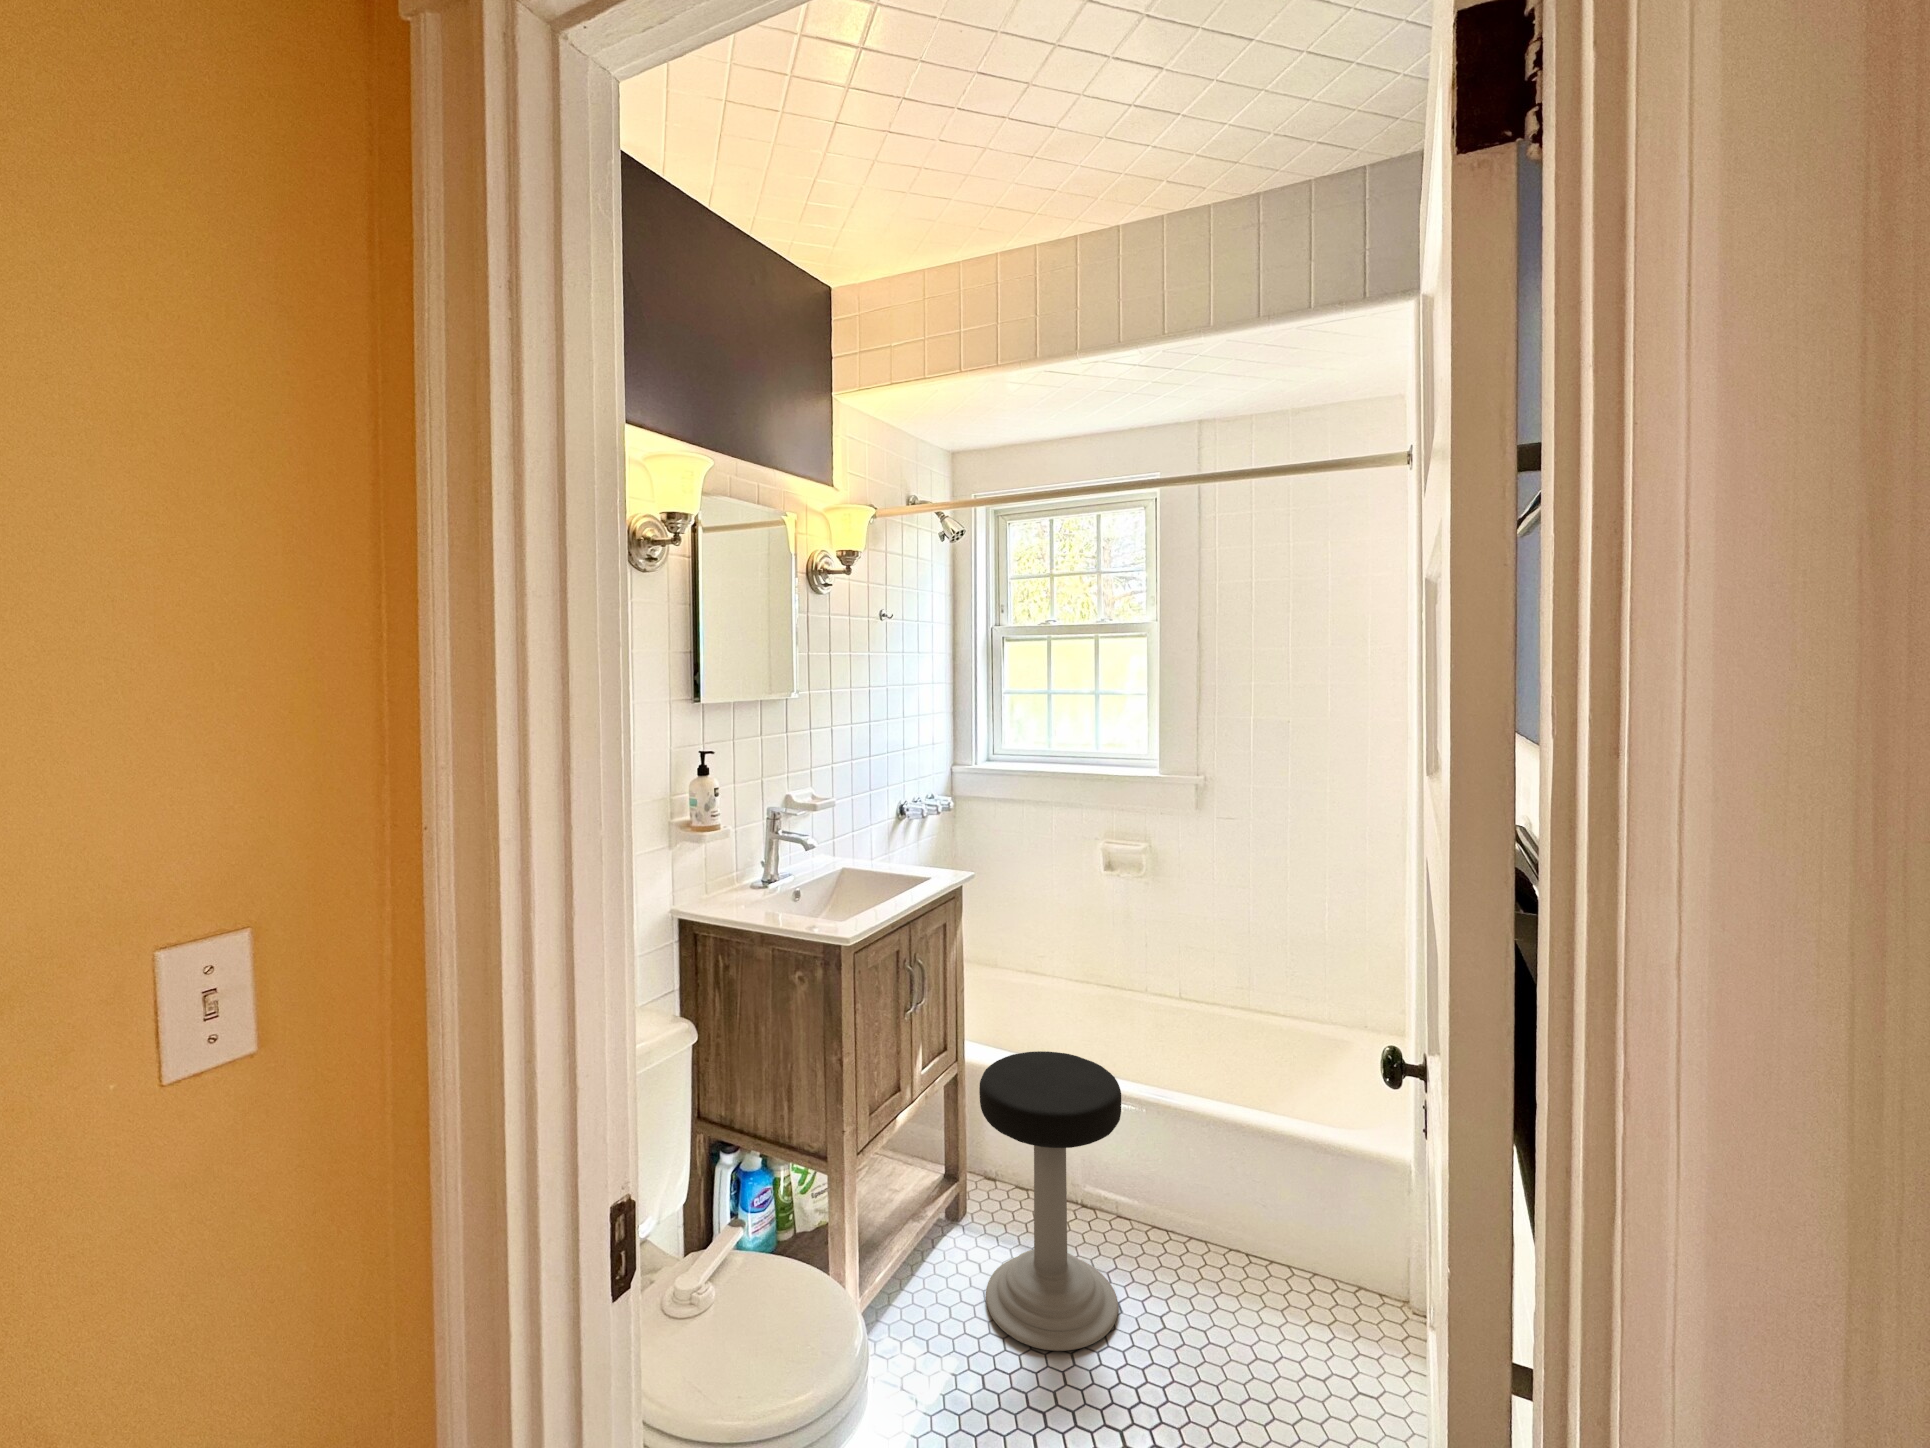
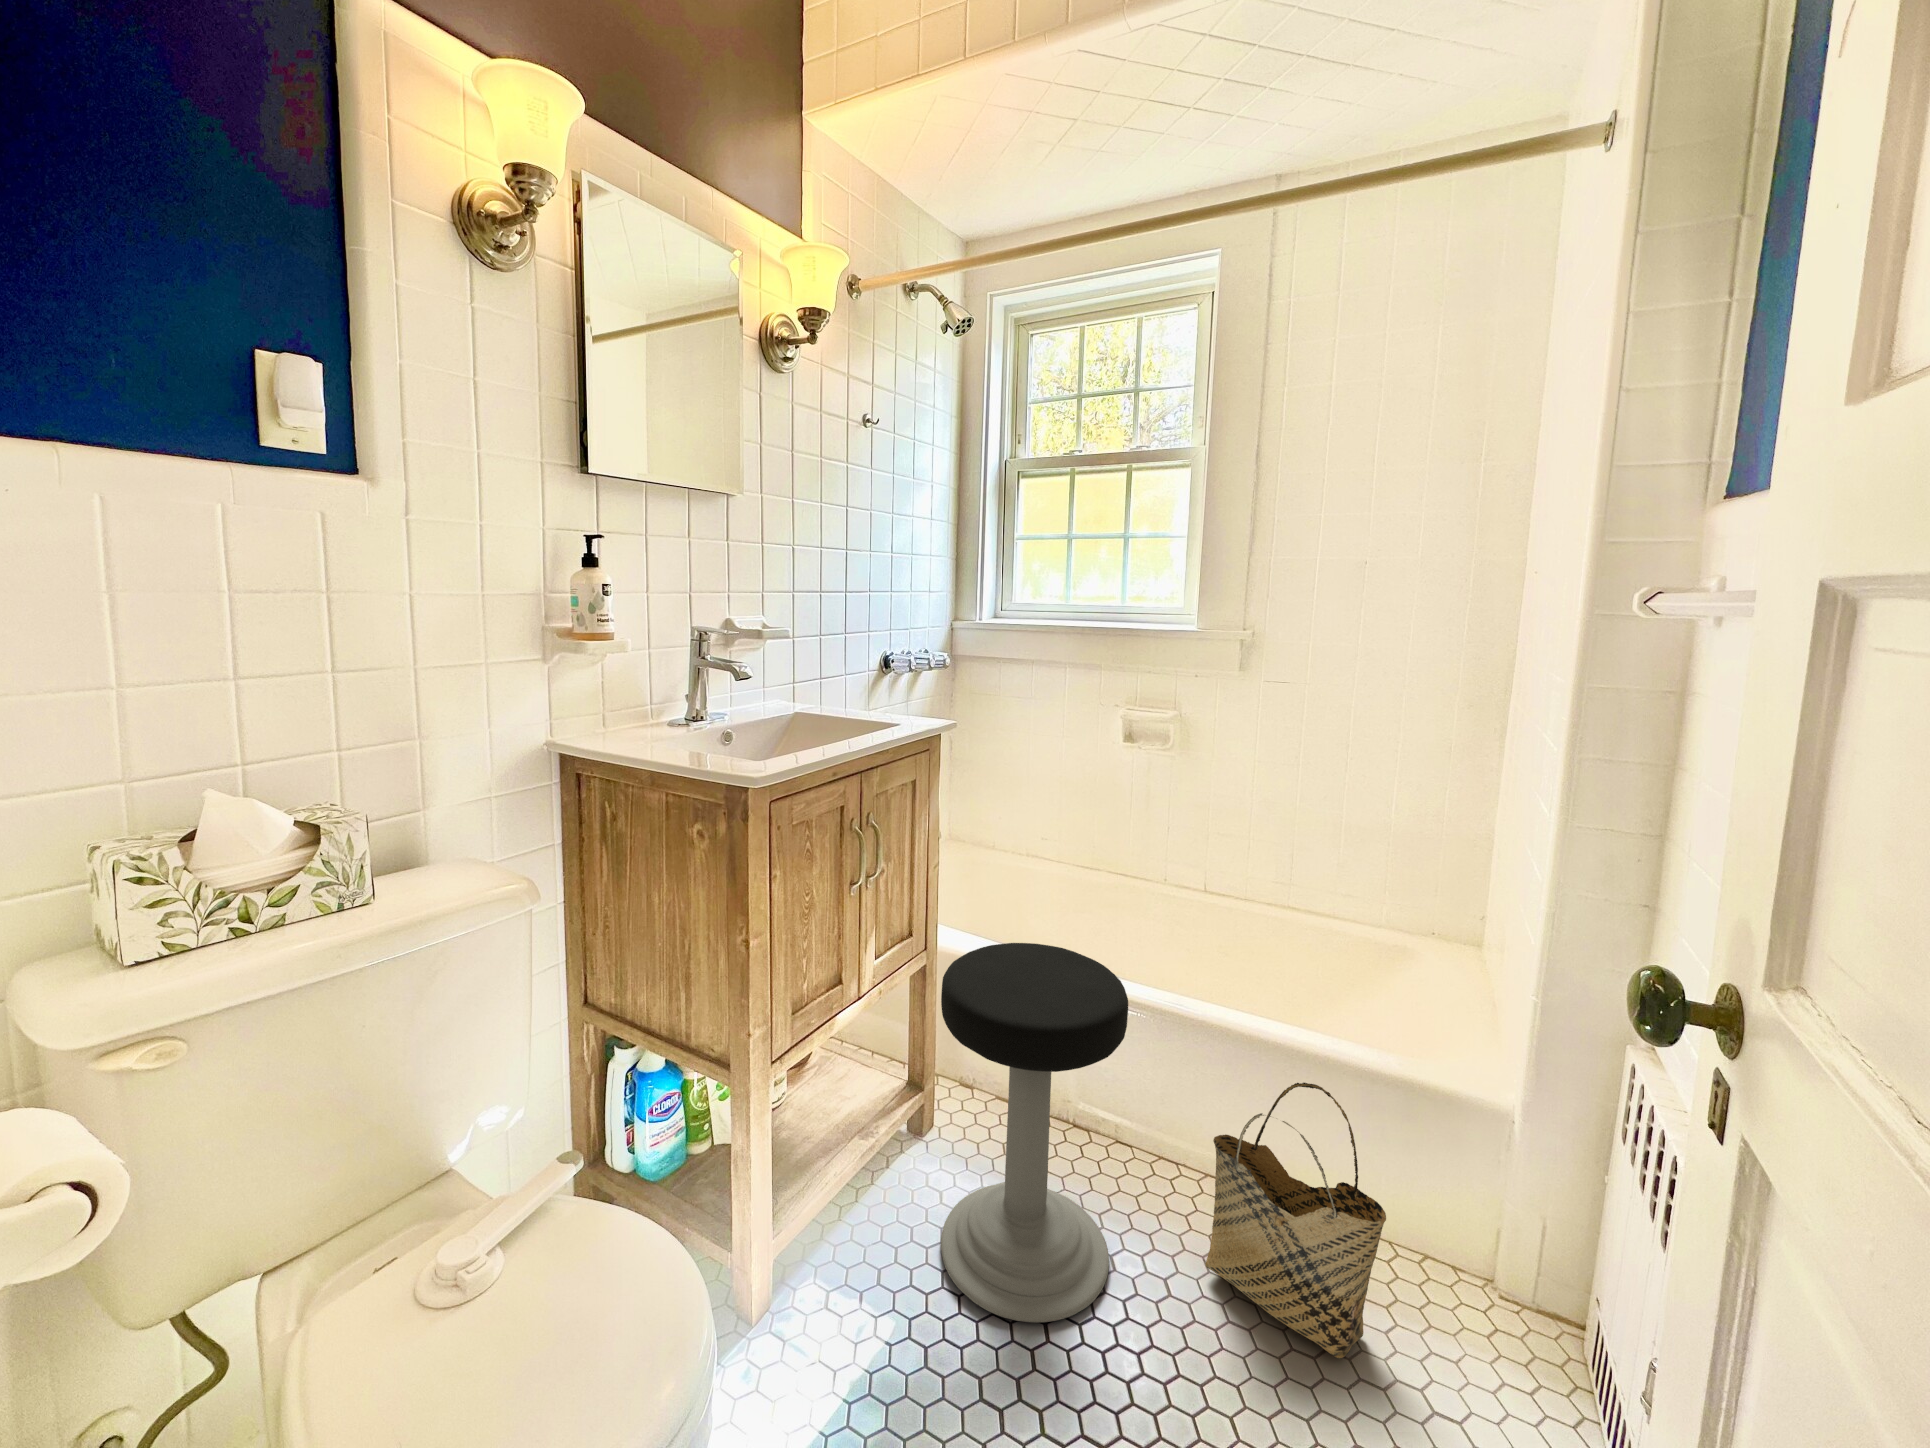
woven basket: none [1192,1149,1317,1357] -> present [1206,1083,1386,1358]

